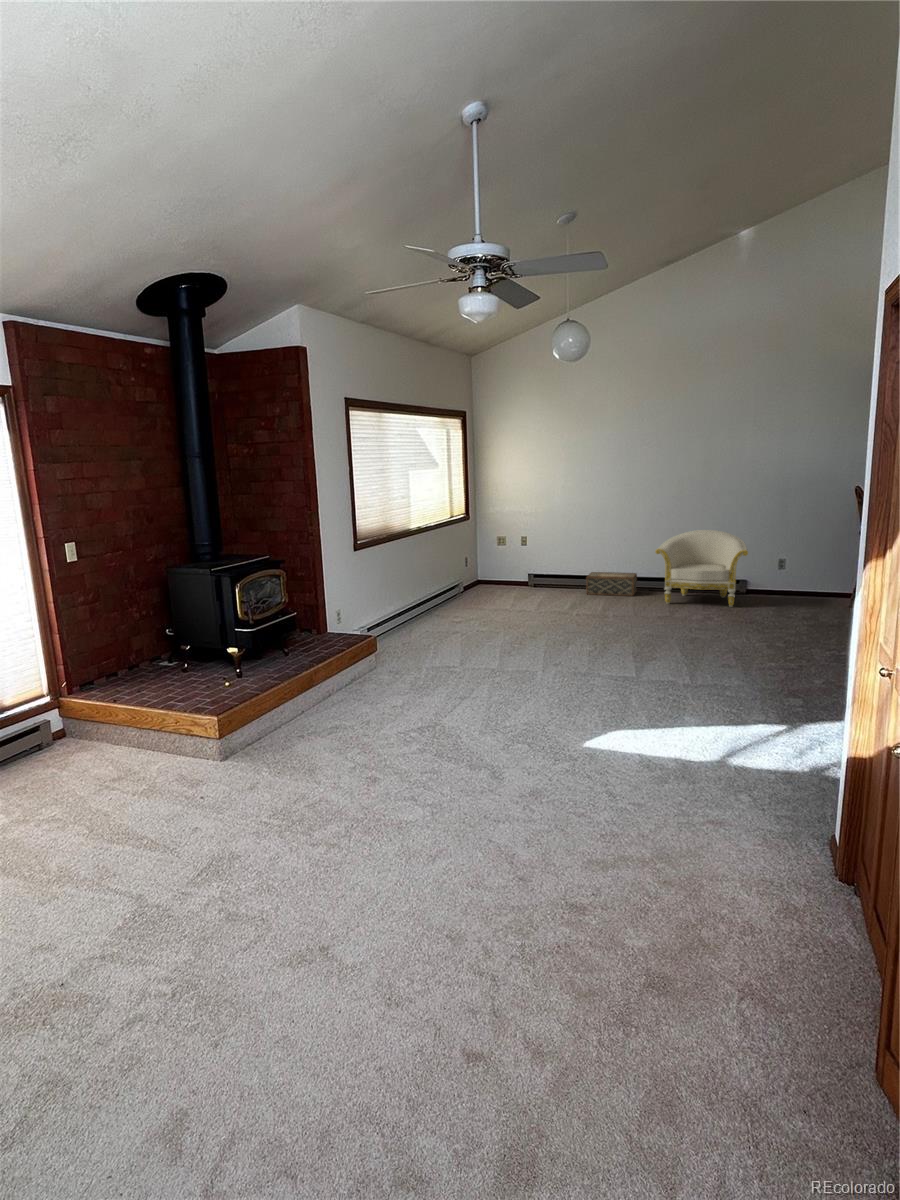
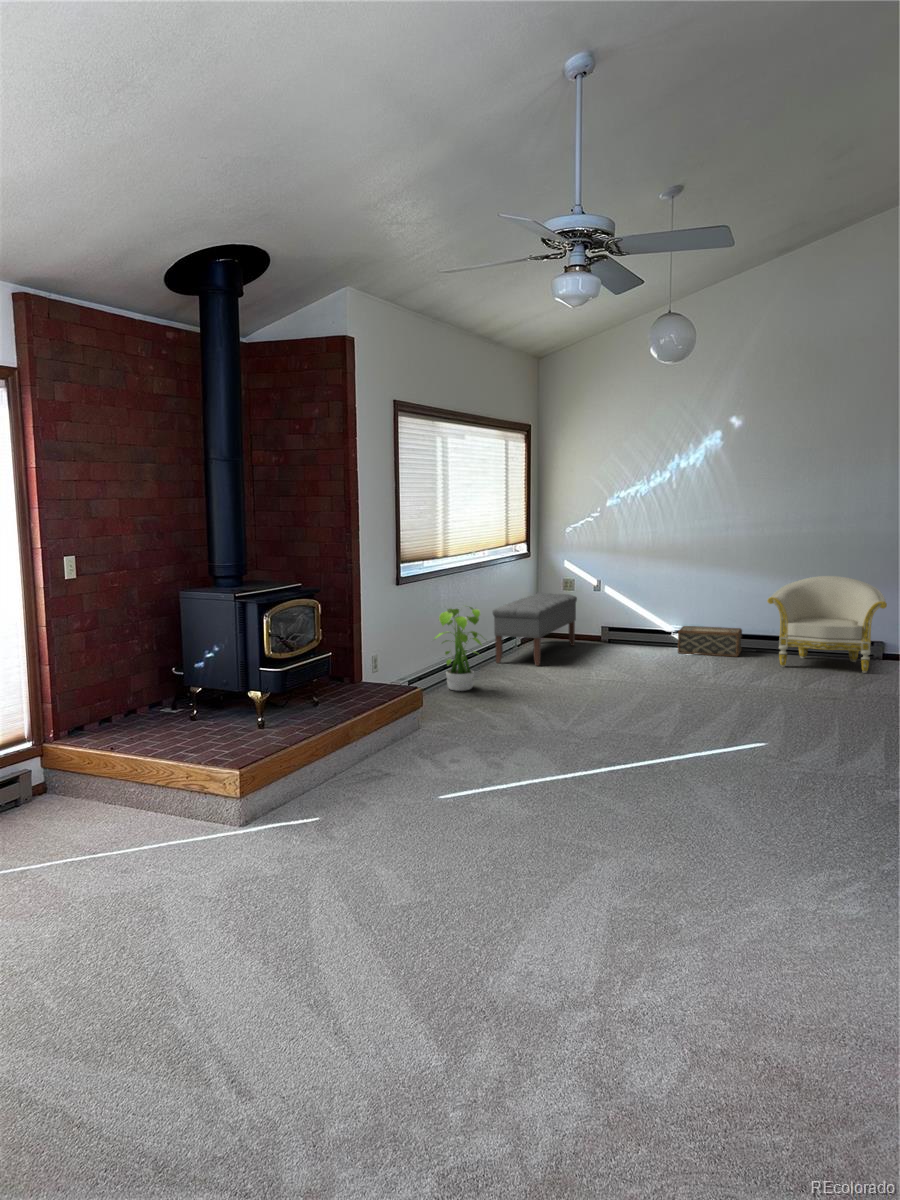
bench: none [437,549,507,609] -> present [493,593,577,666]
potted plant: none [386,564,432,633] -> present [434,607,482,691]

